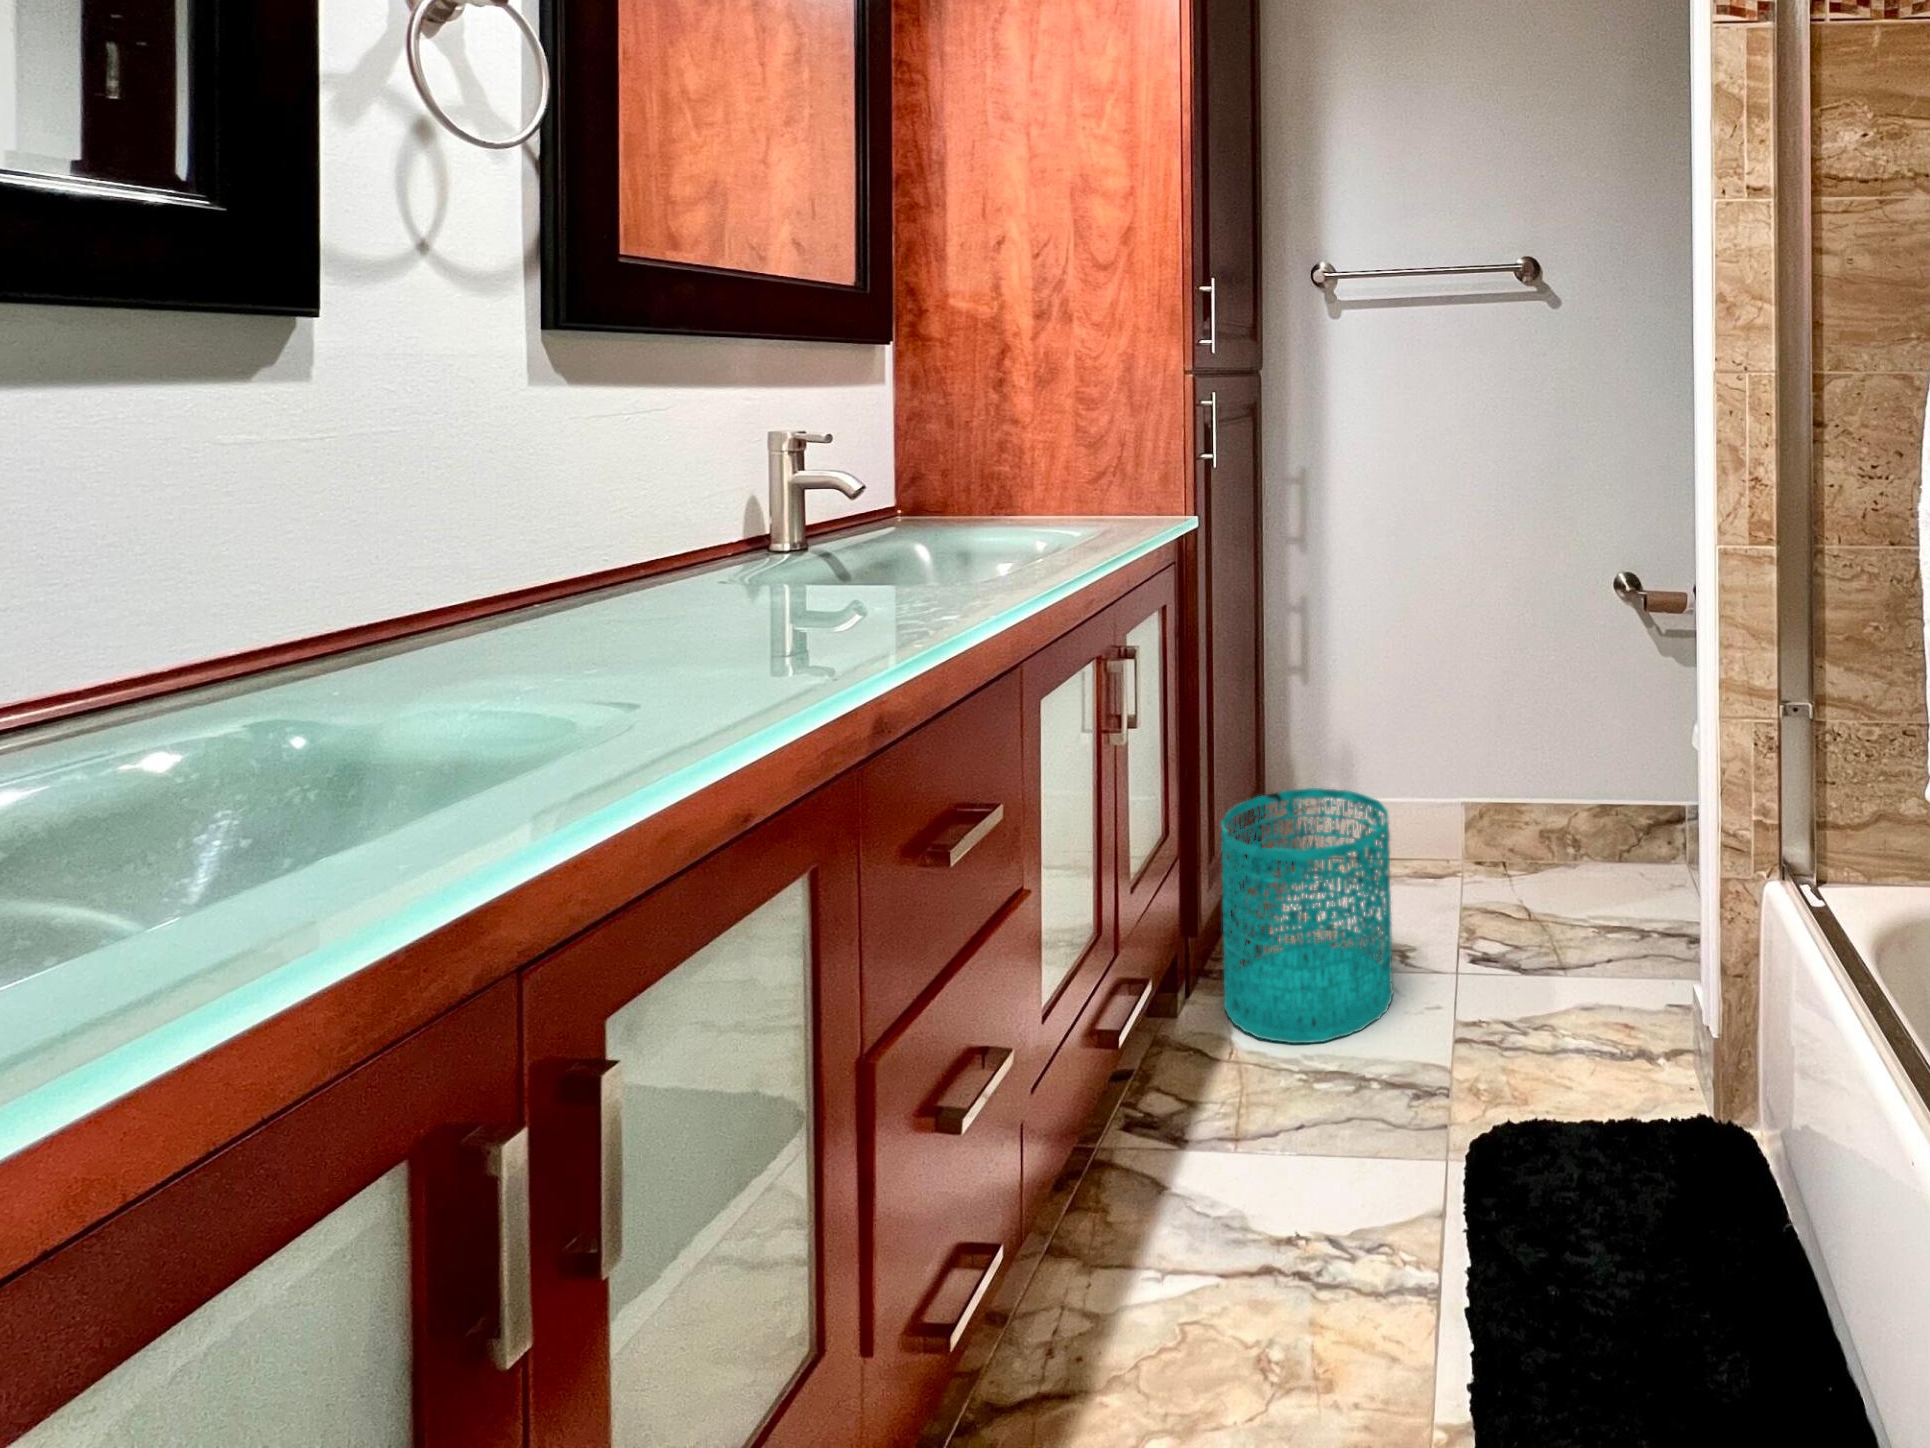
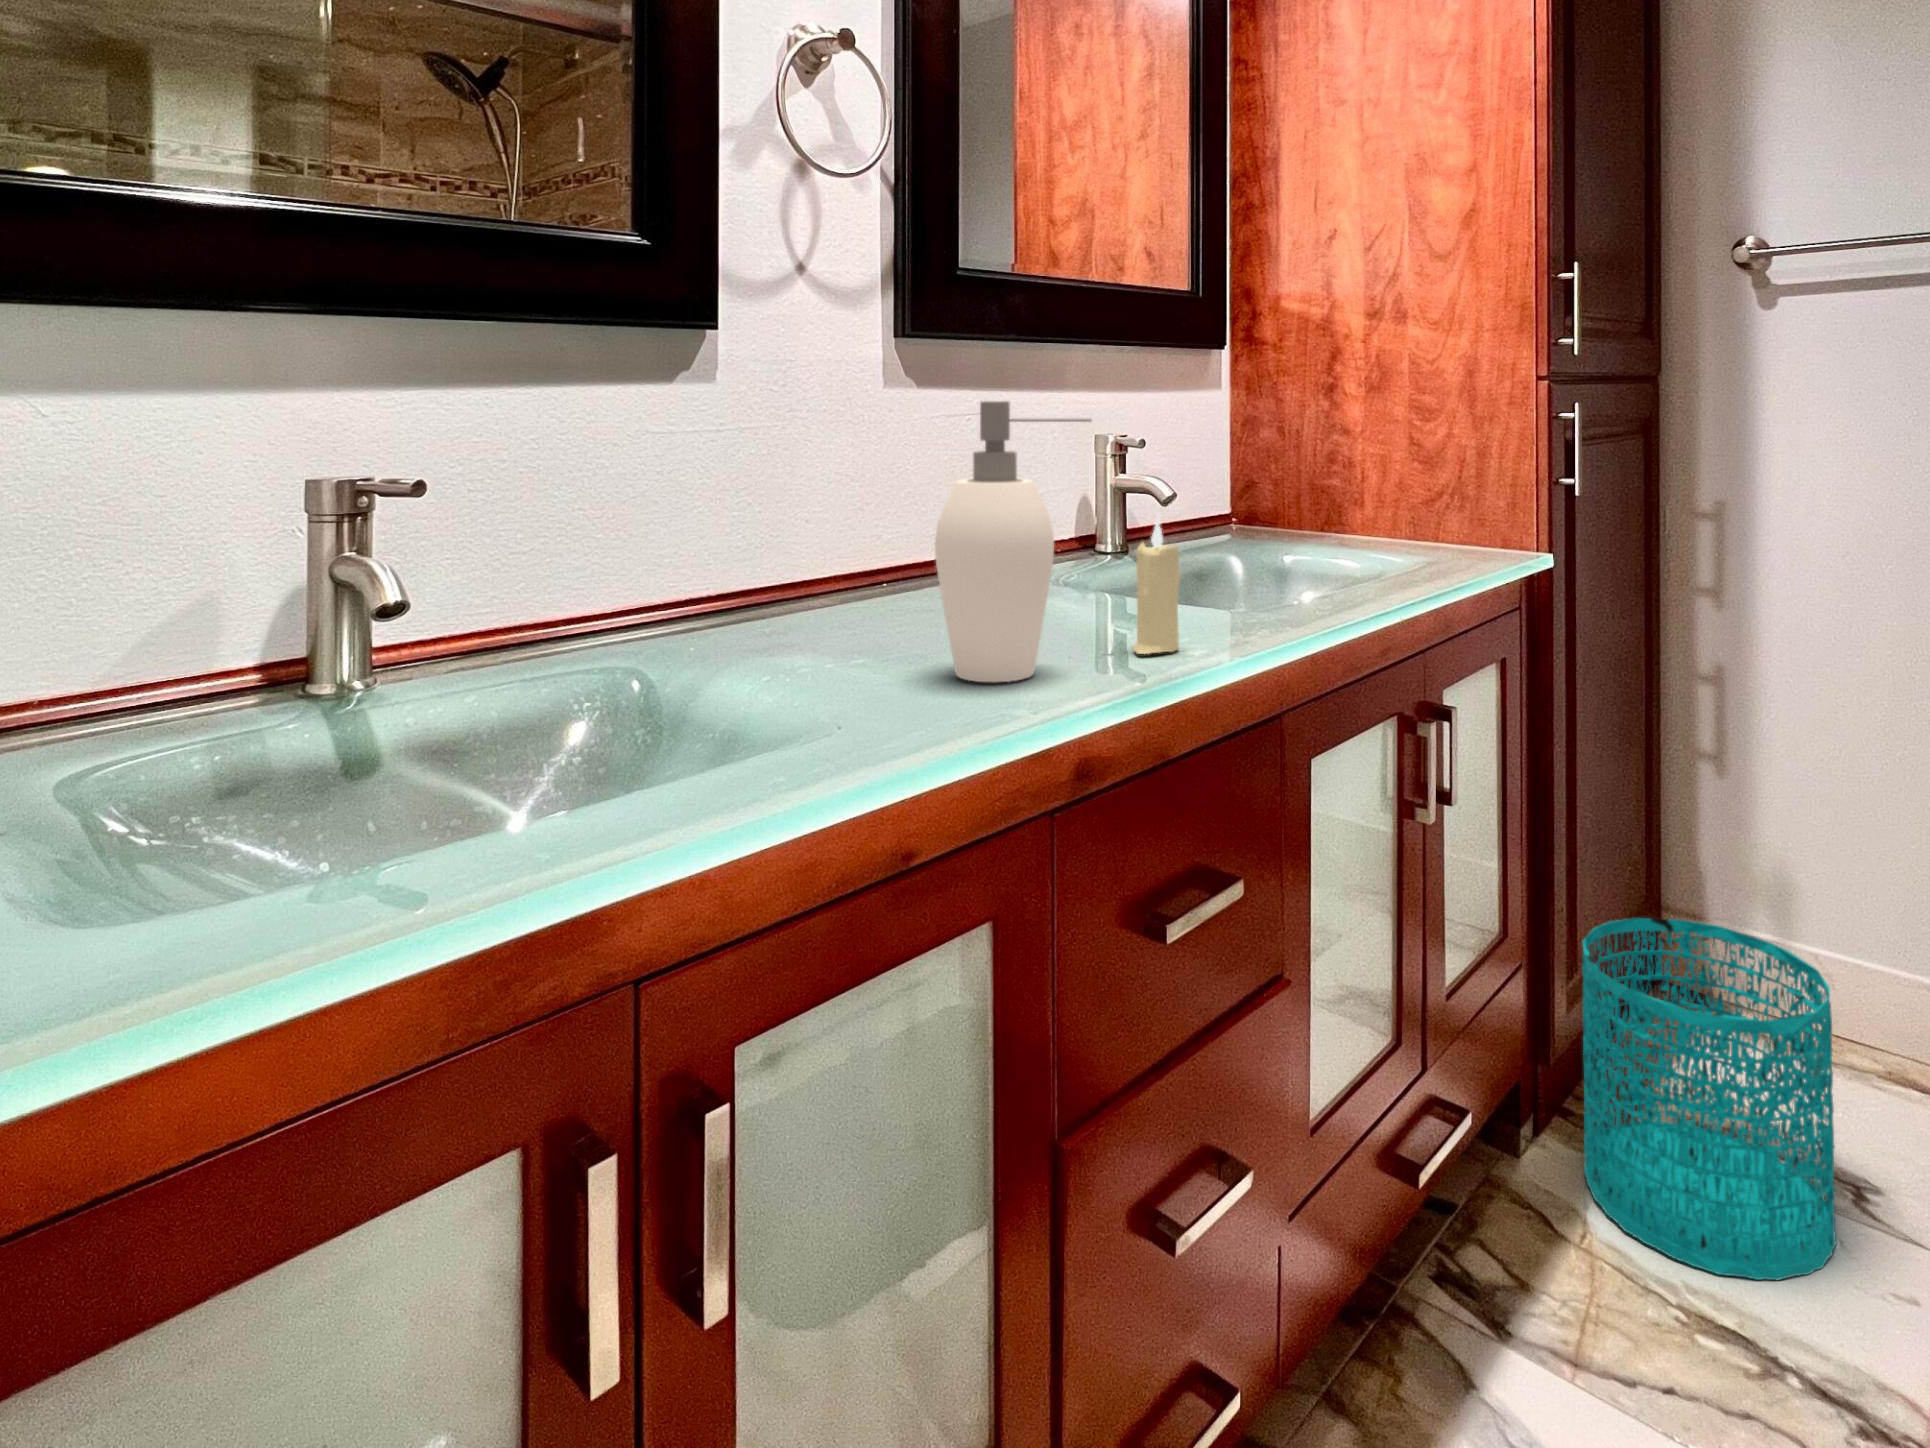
soap dispenser: none [695,393,867,667] -> present [935,401,1092,682]
candle: none [891,493,936,623] -> present [1133,515,1180,654]

